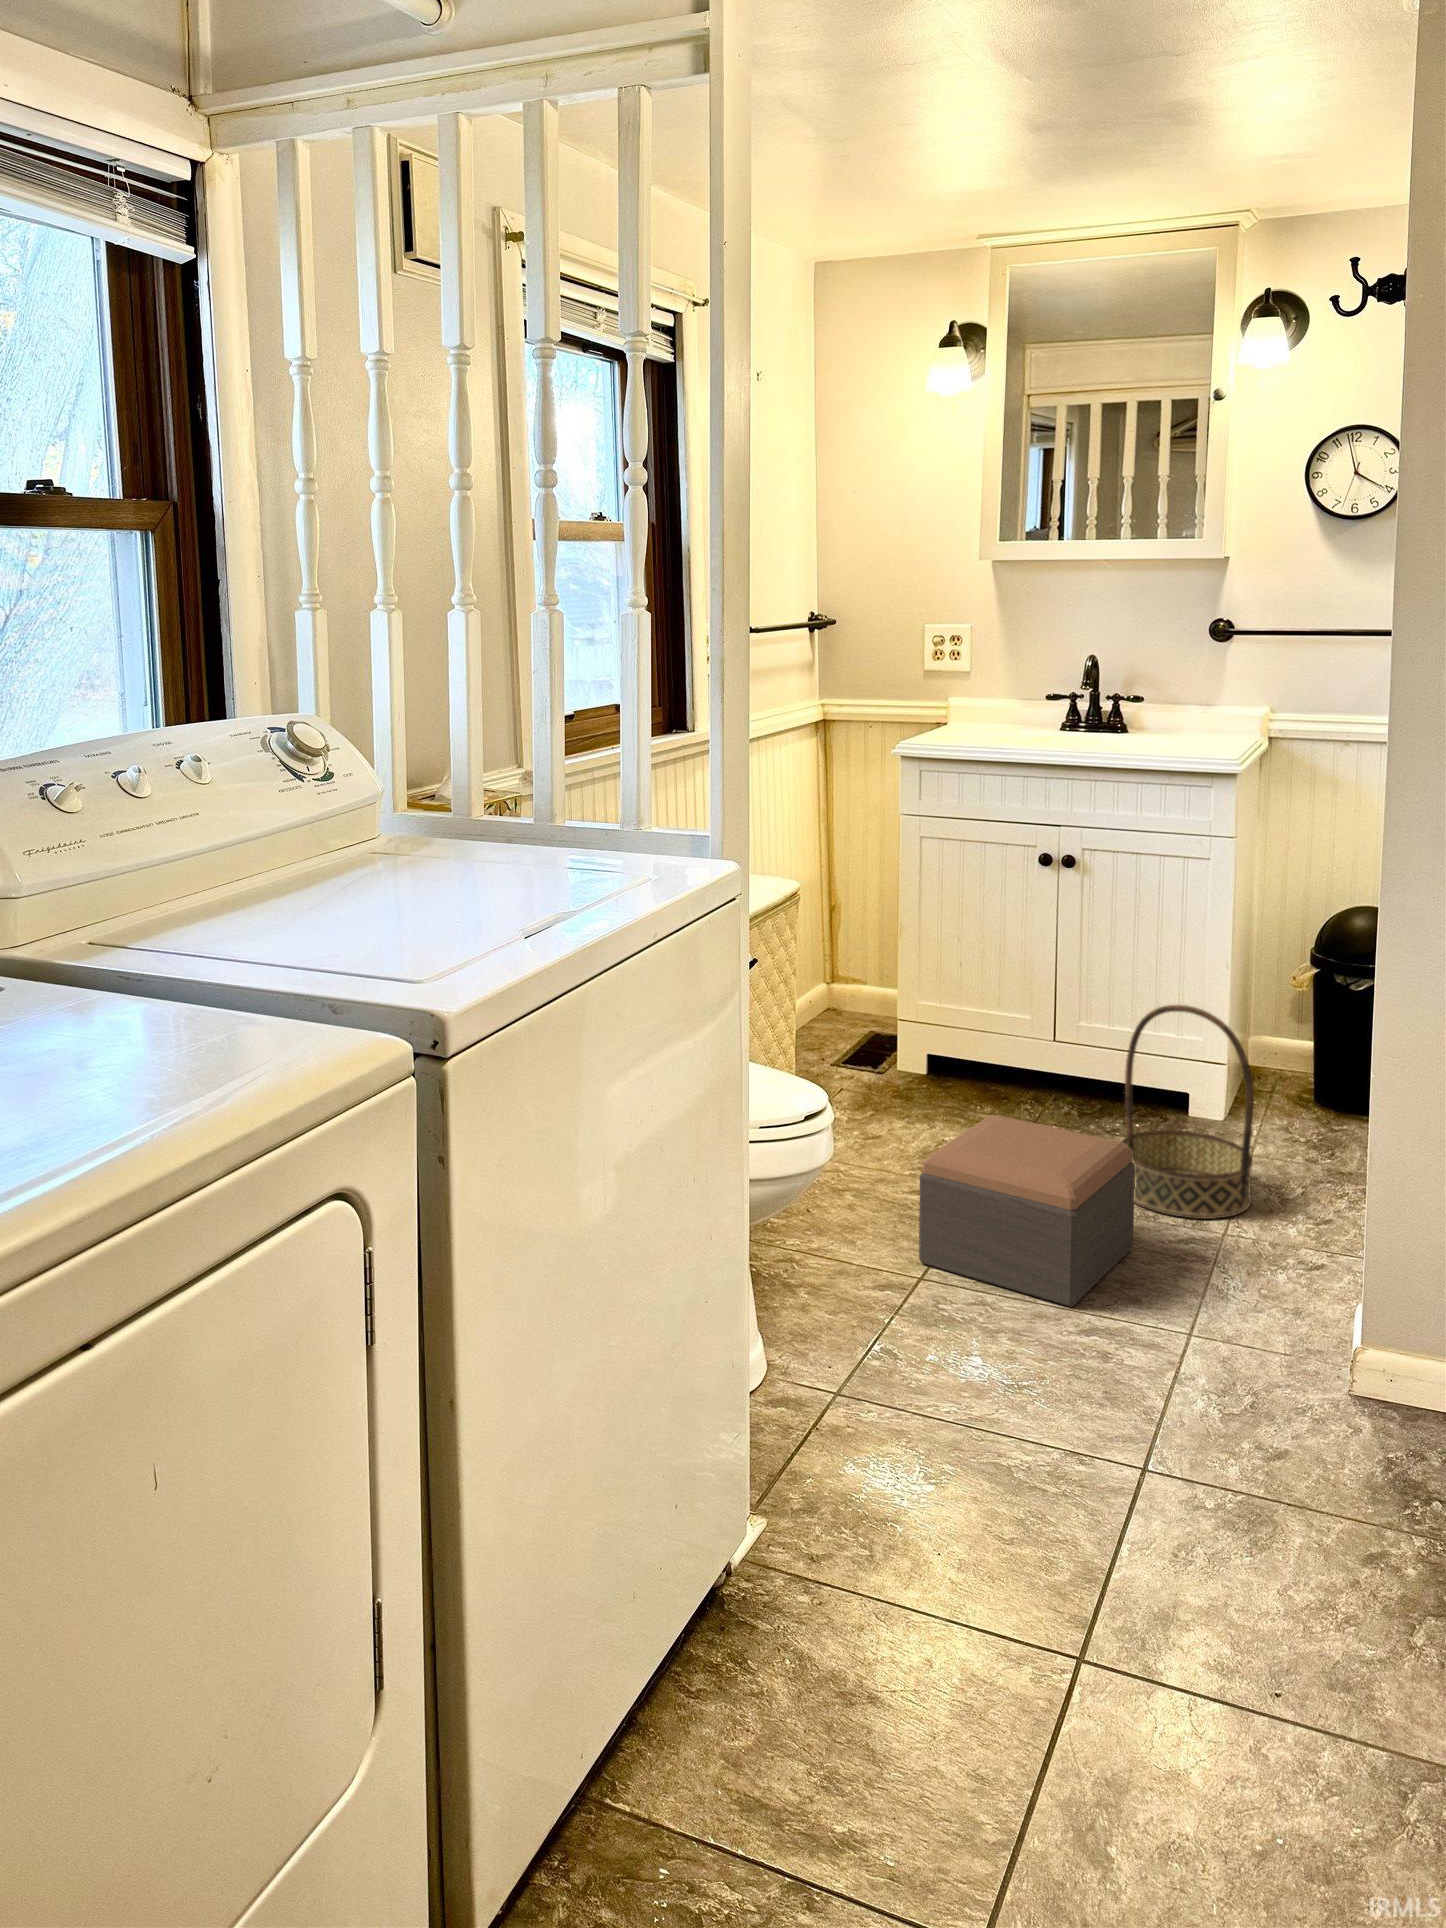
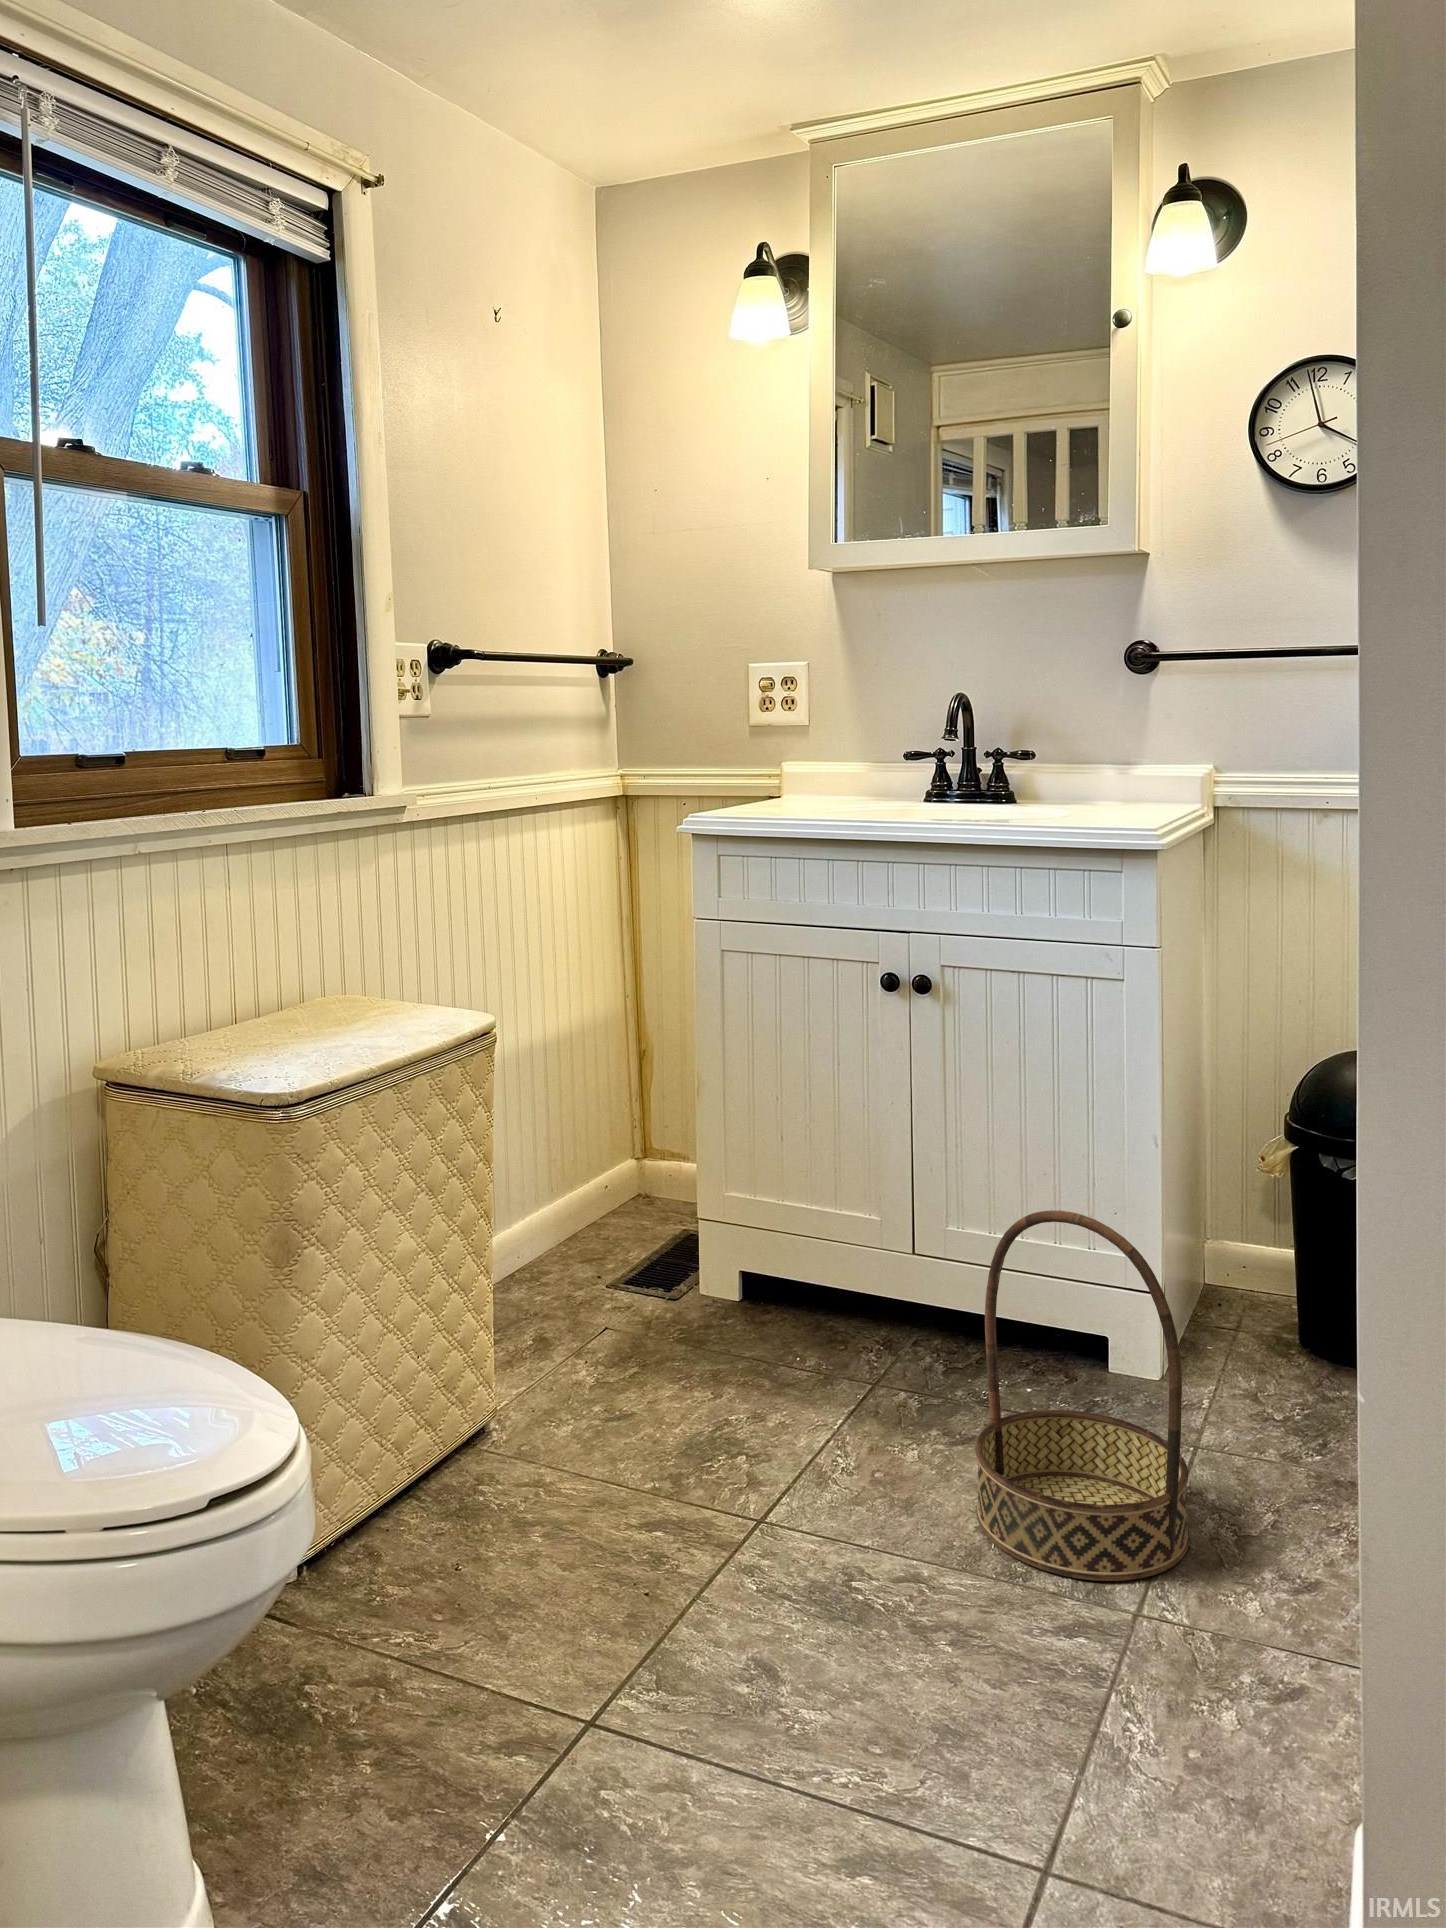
footstool: present [919,1115,1135,1307] -> none [594,1401,974,1799]

